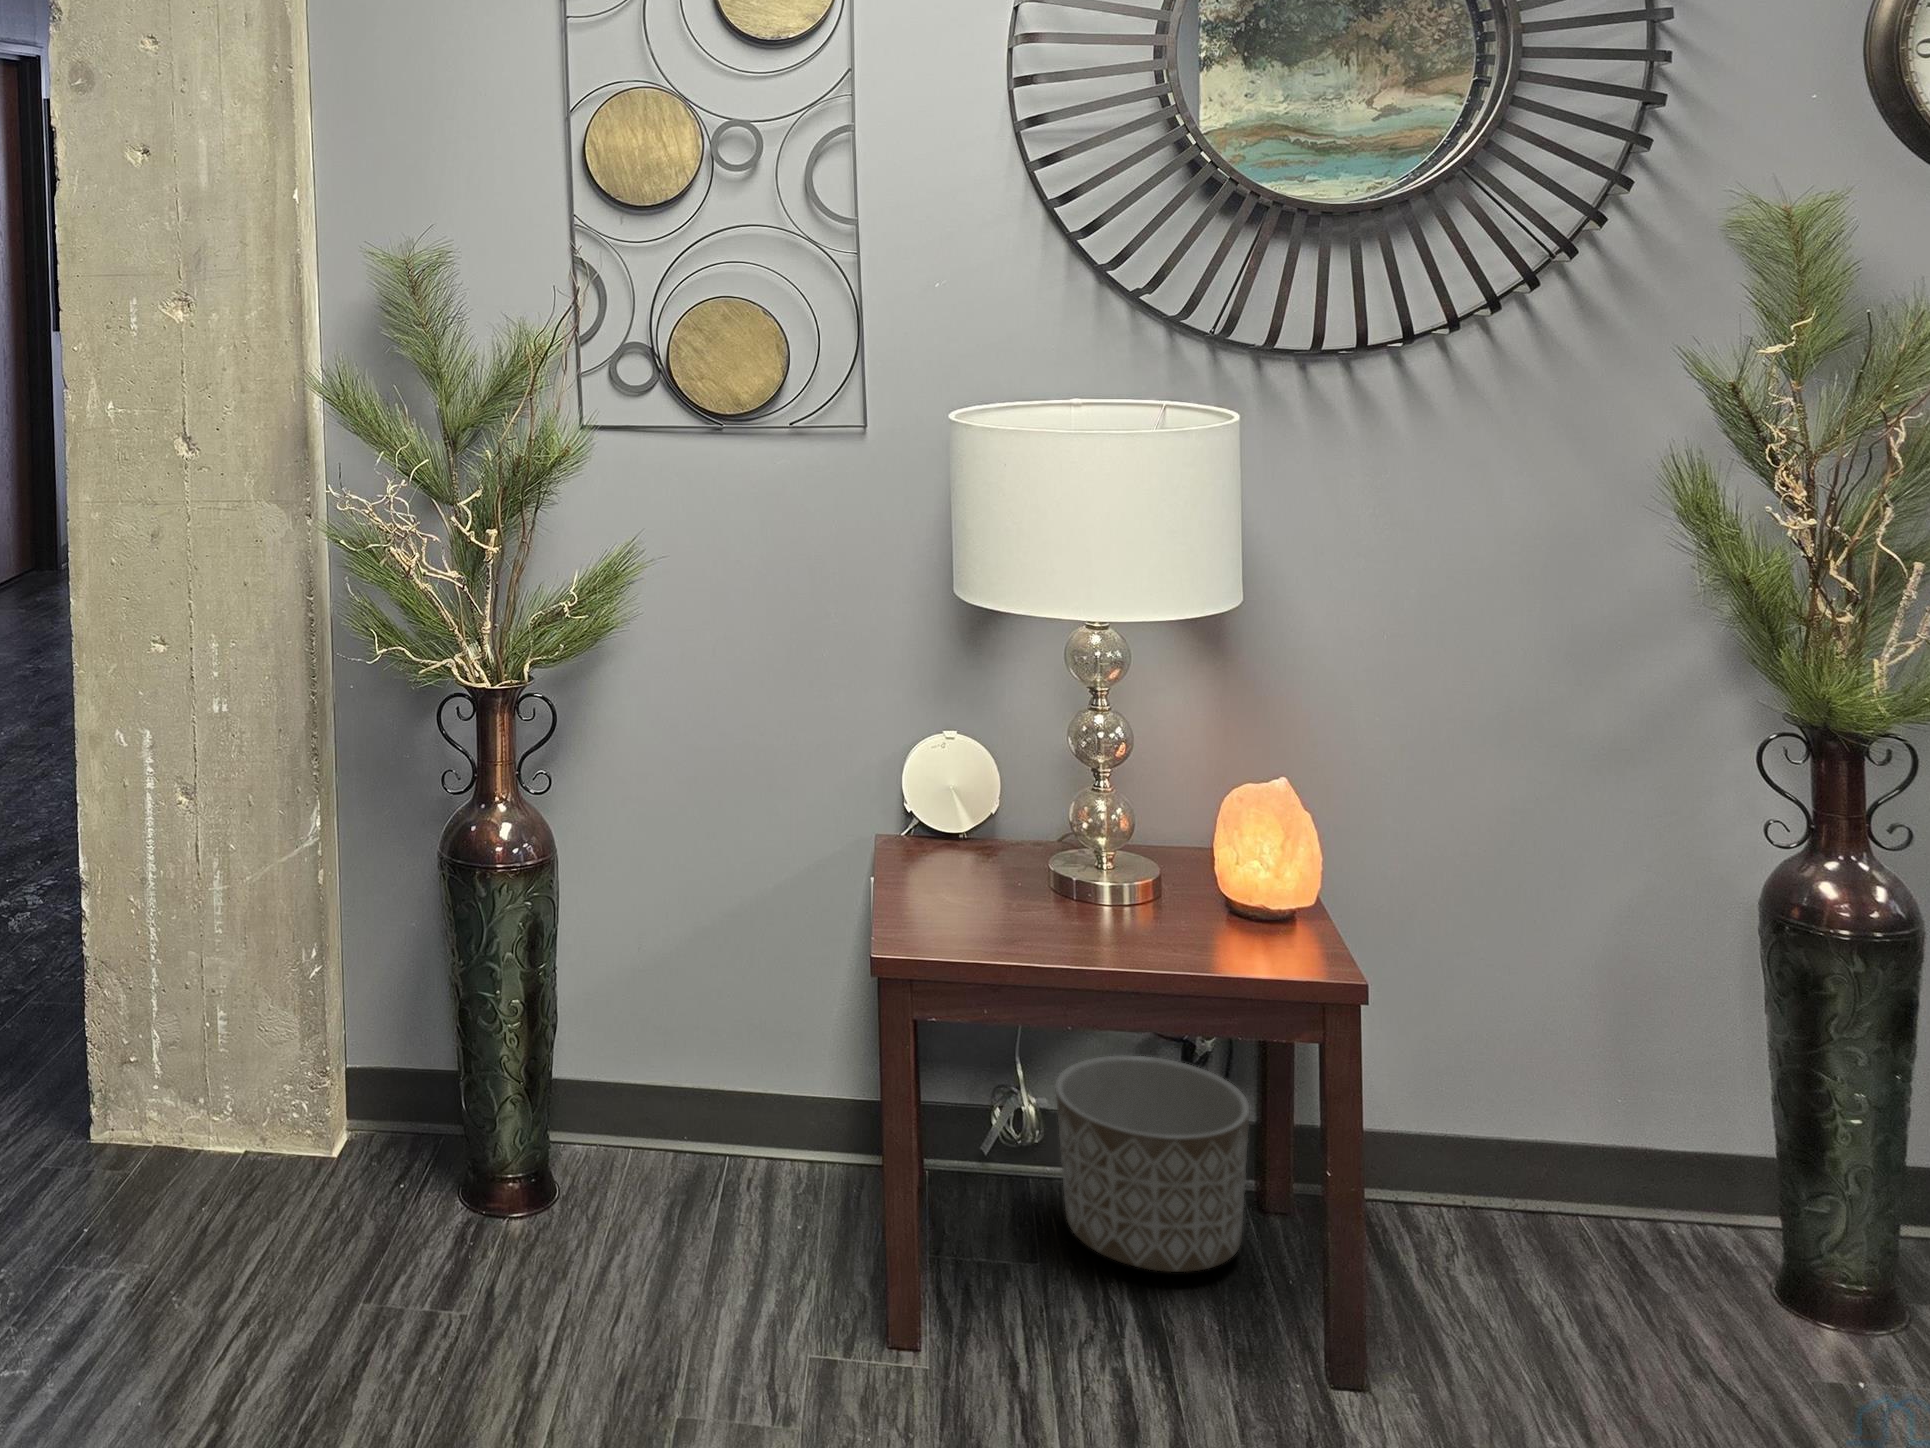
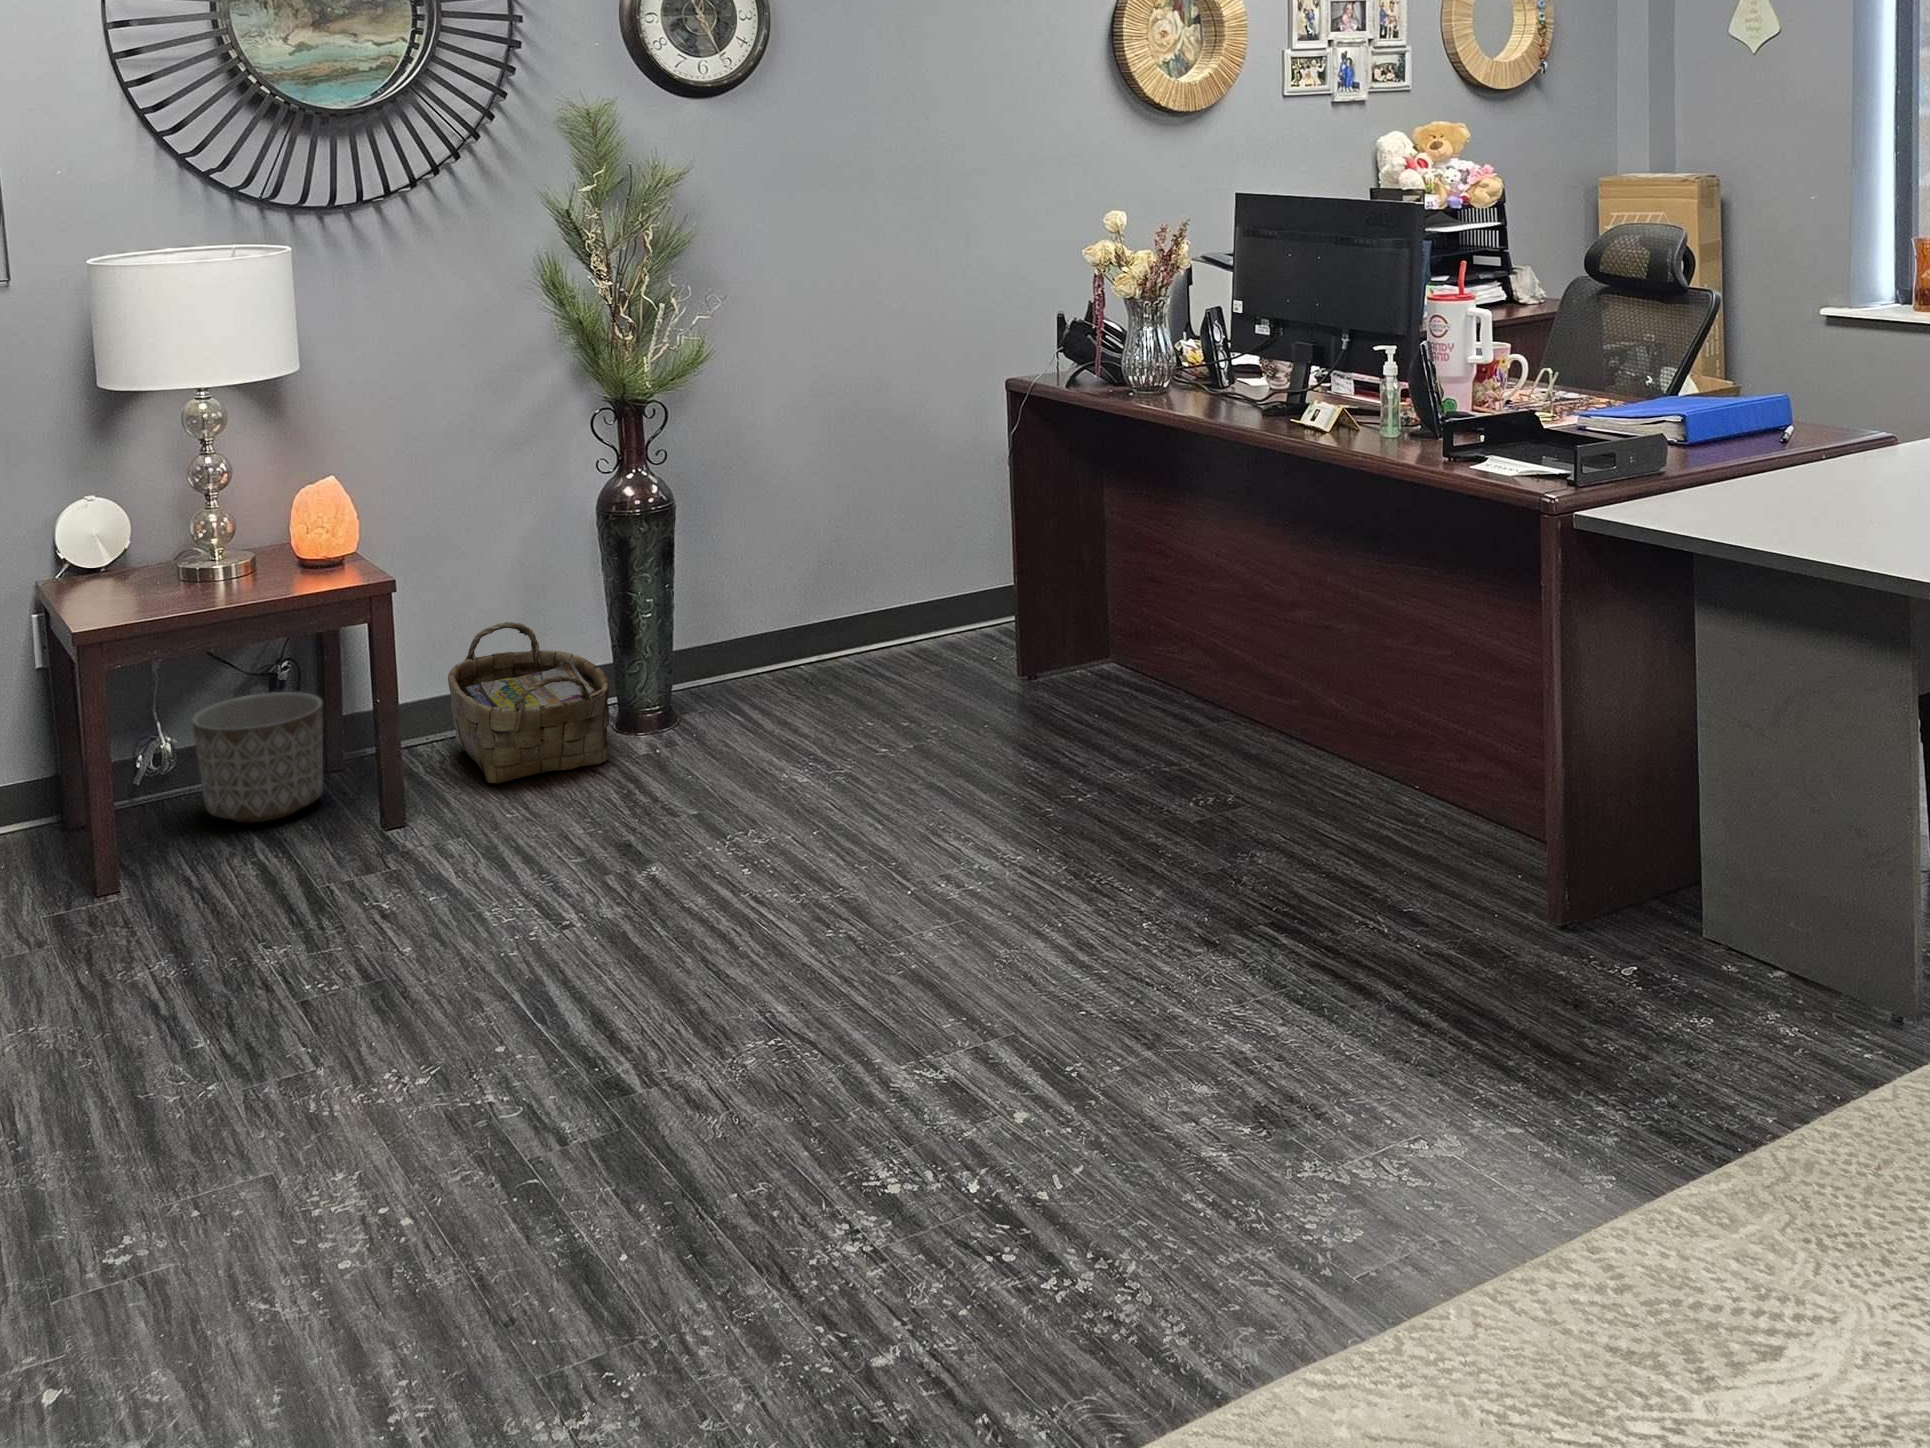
woven basket: none [1460,1040,1764,1362] -> present [448,622,609,784]

